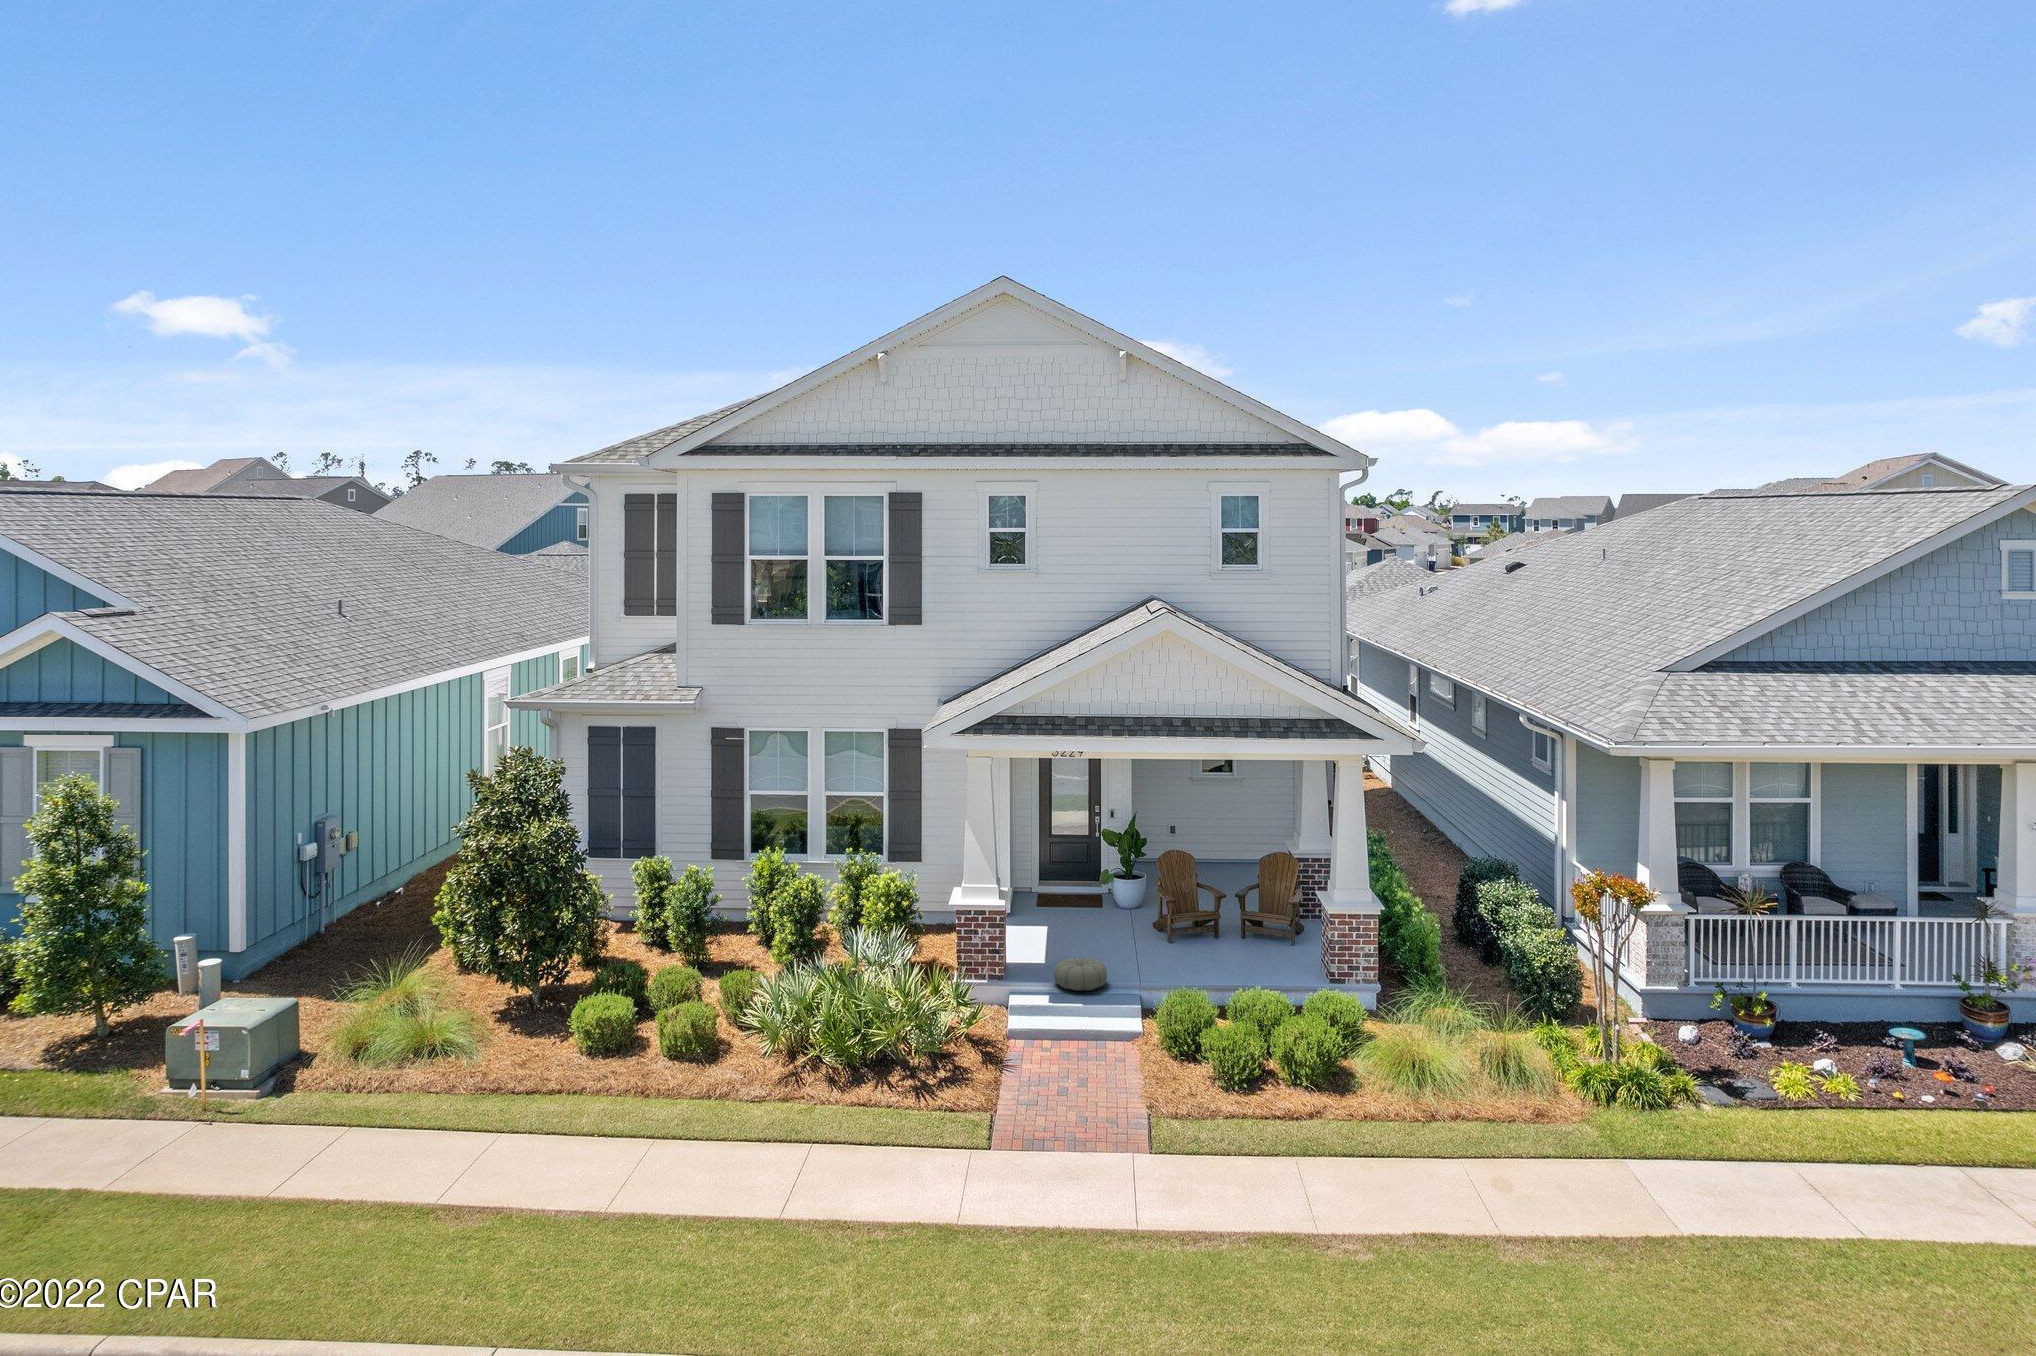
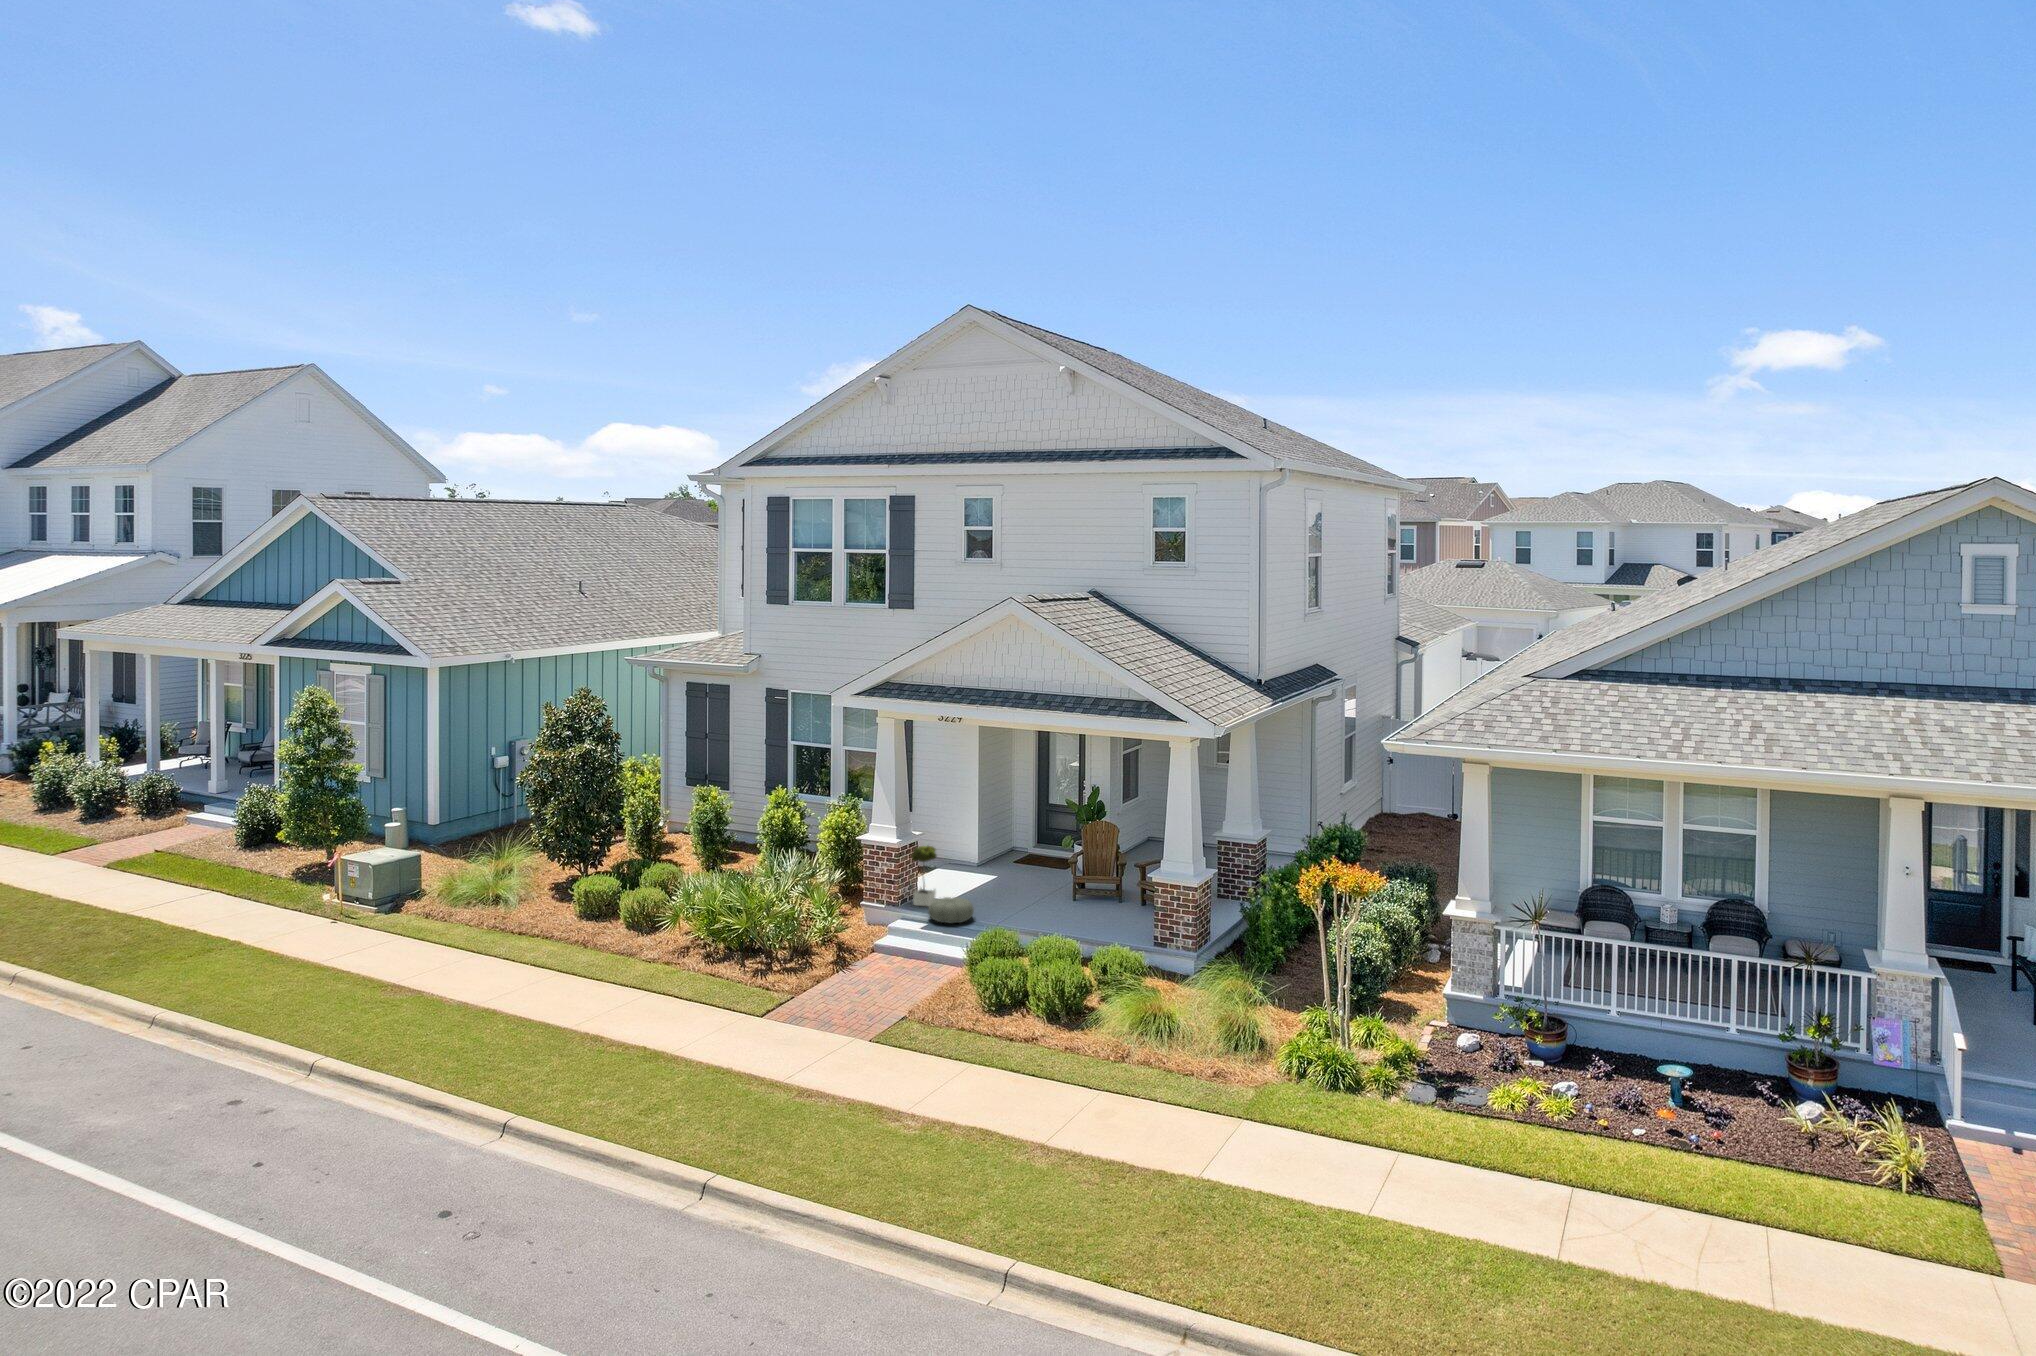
potted tree: none [1008,900,1038,973] -> present [911,845,937,906]

